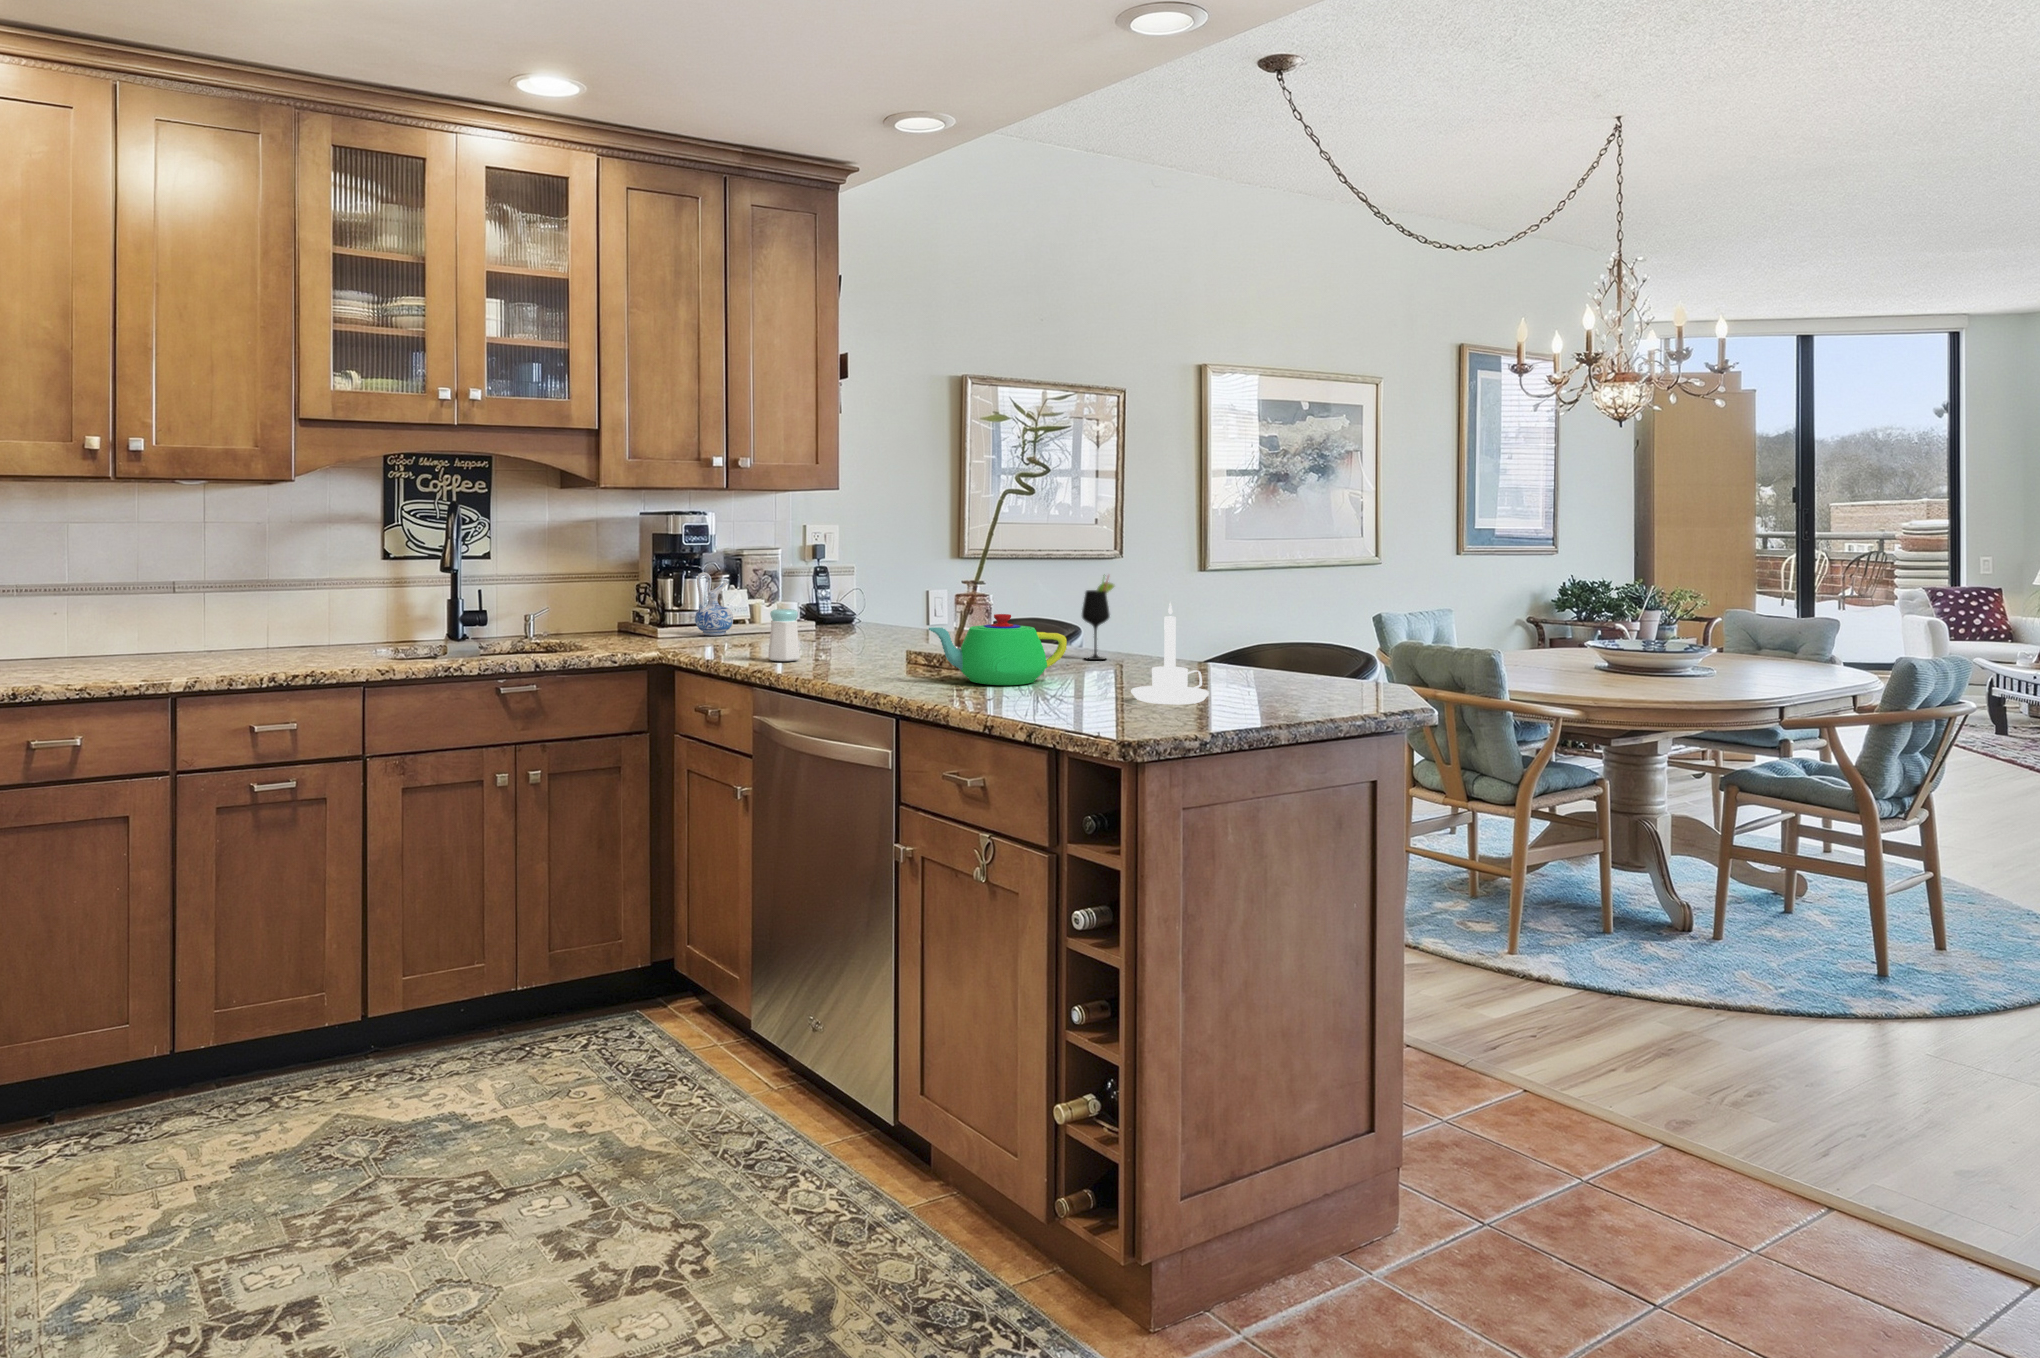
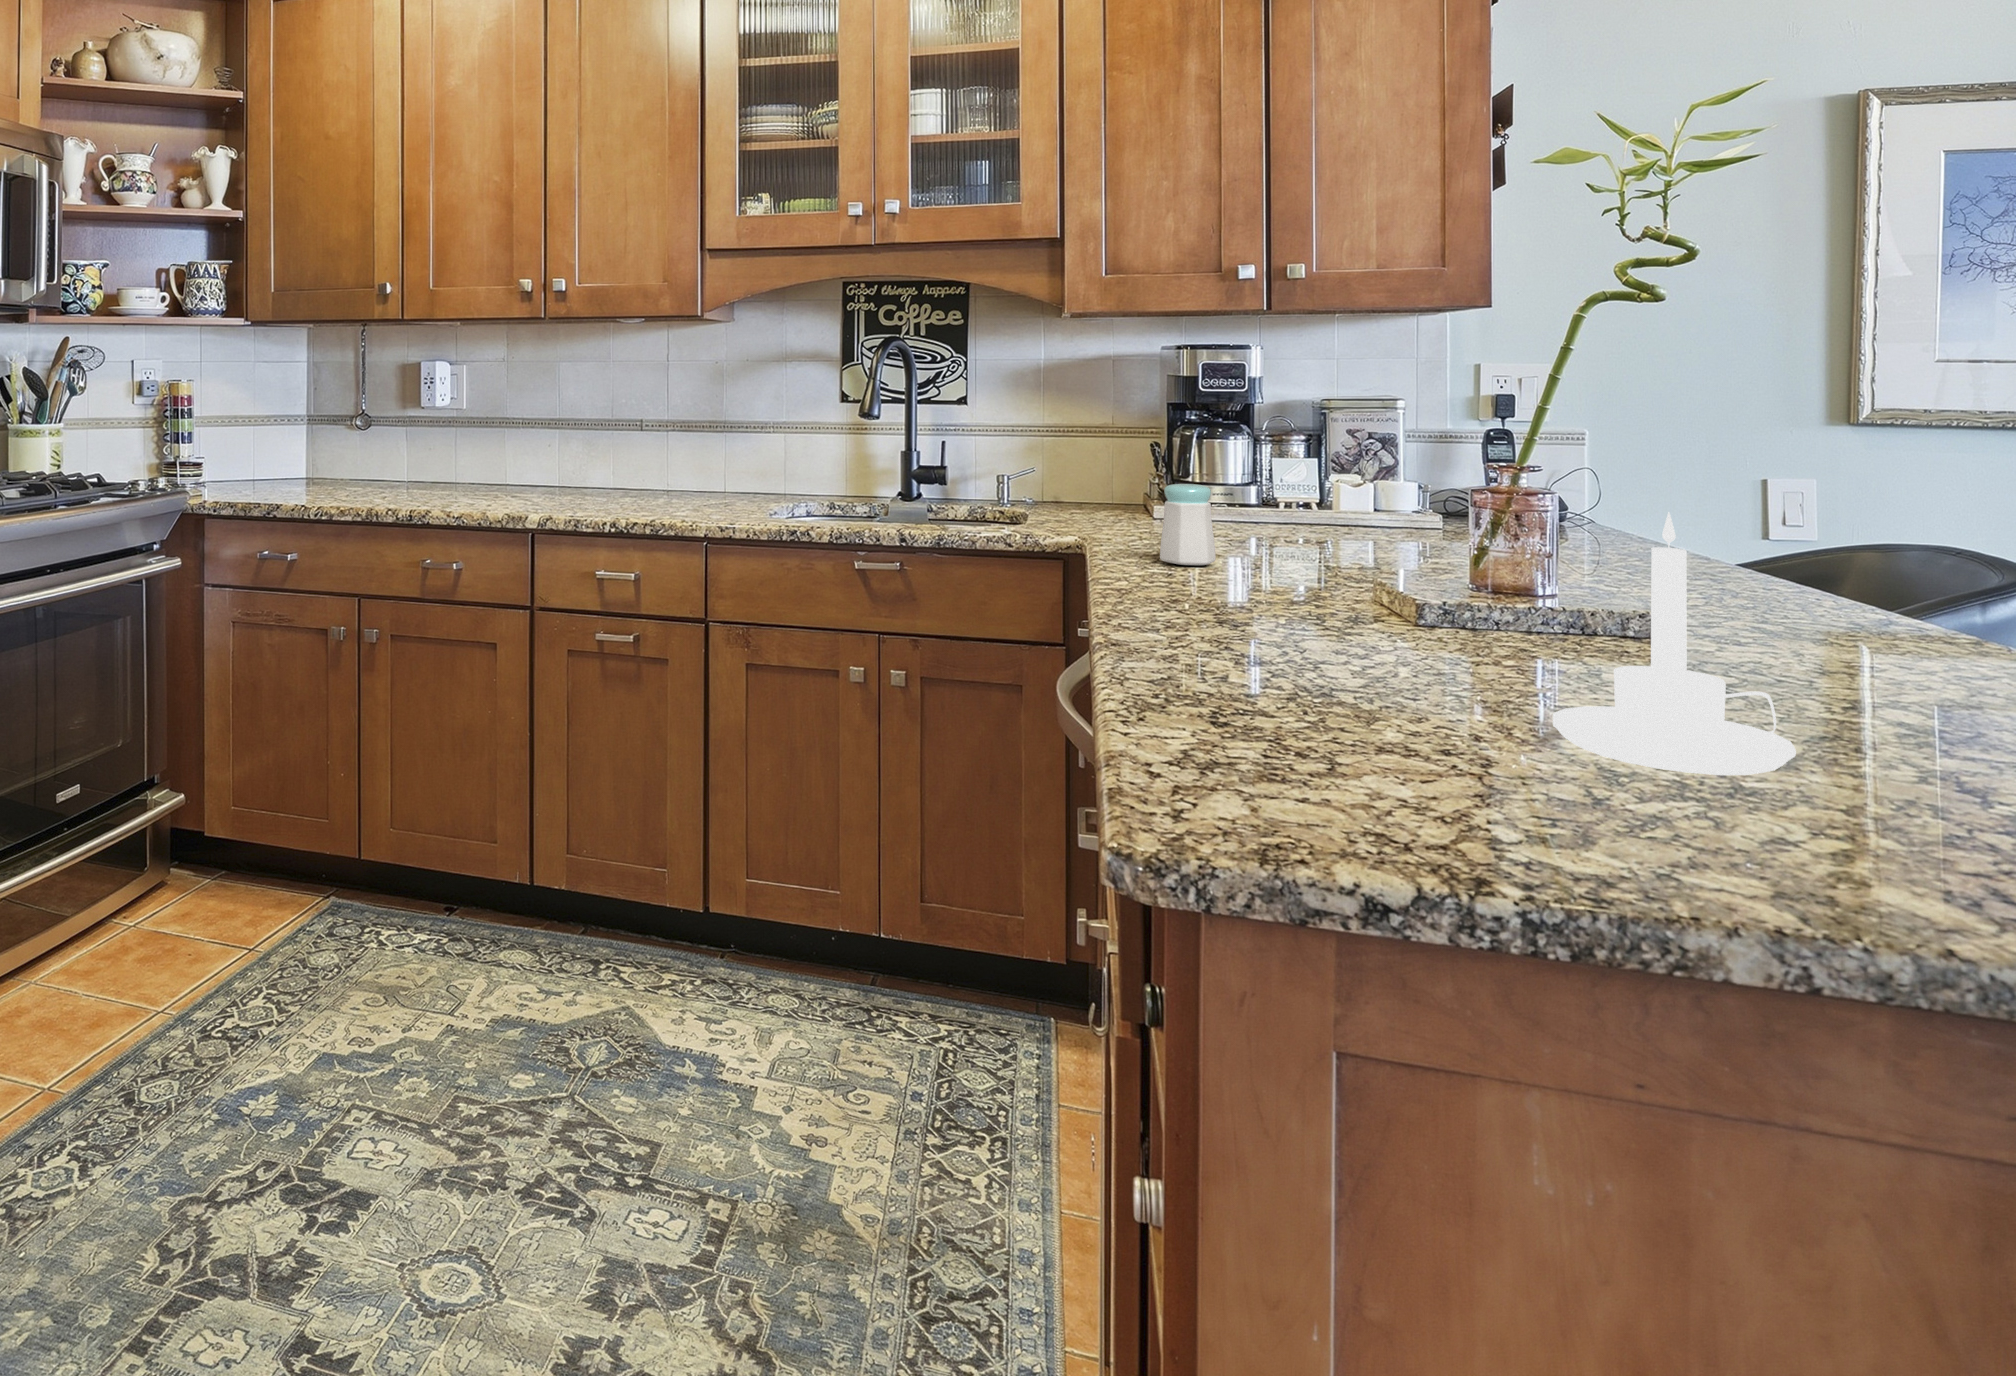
ceramic pitcher: present [695,572,733,635] -> none [1218,430,1278,521]
wine glass: present [1082,581,1114,660] -> none [1803,453,1903,639]
teapot: present [929,614,1067,685] -> none [1269,515,1576,659]

